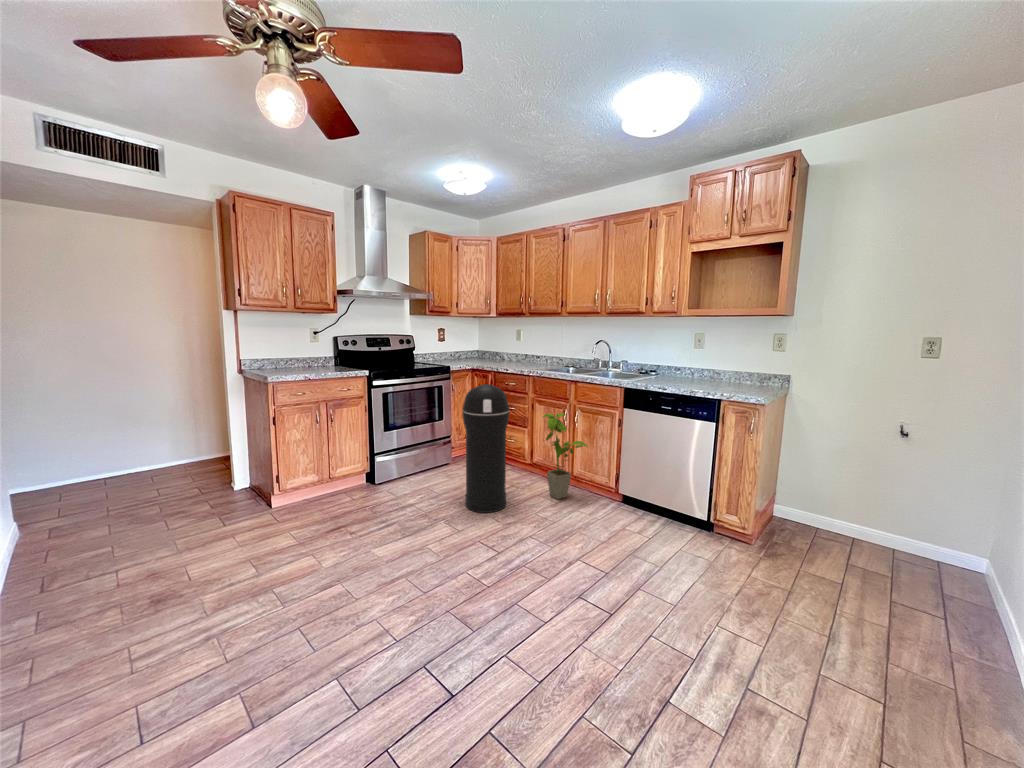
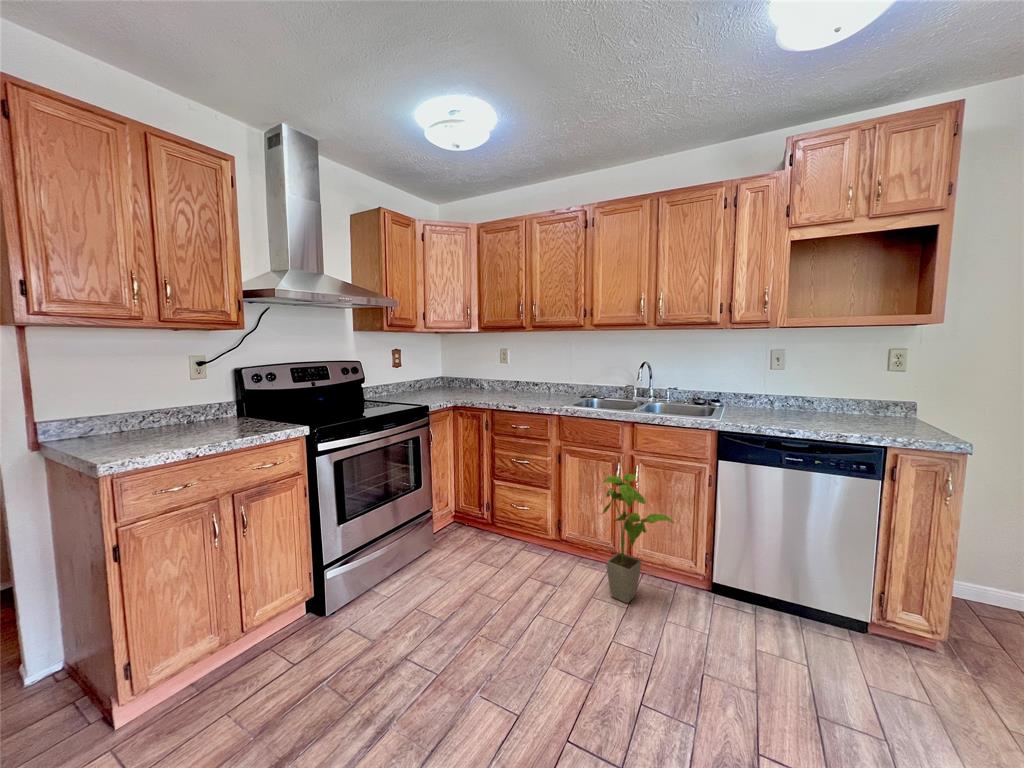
trash can: present [462,384,509,513] -> none [490,442,567,658]

